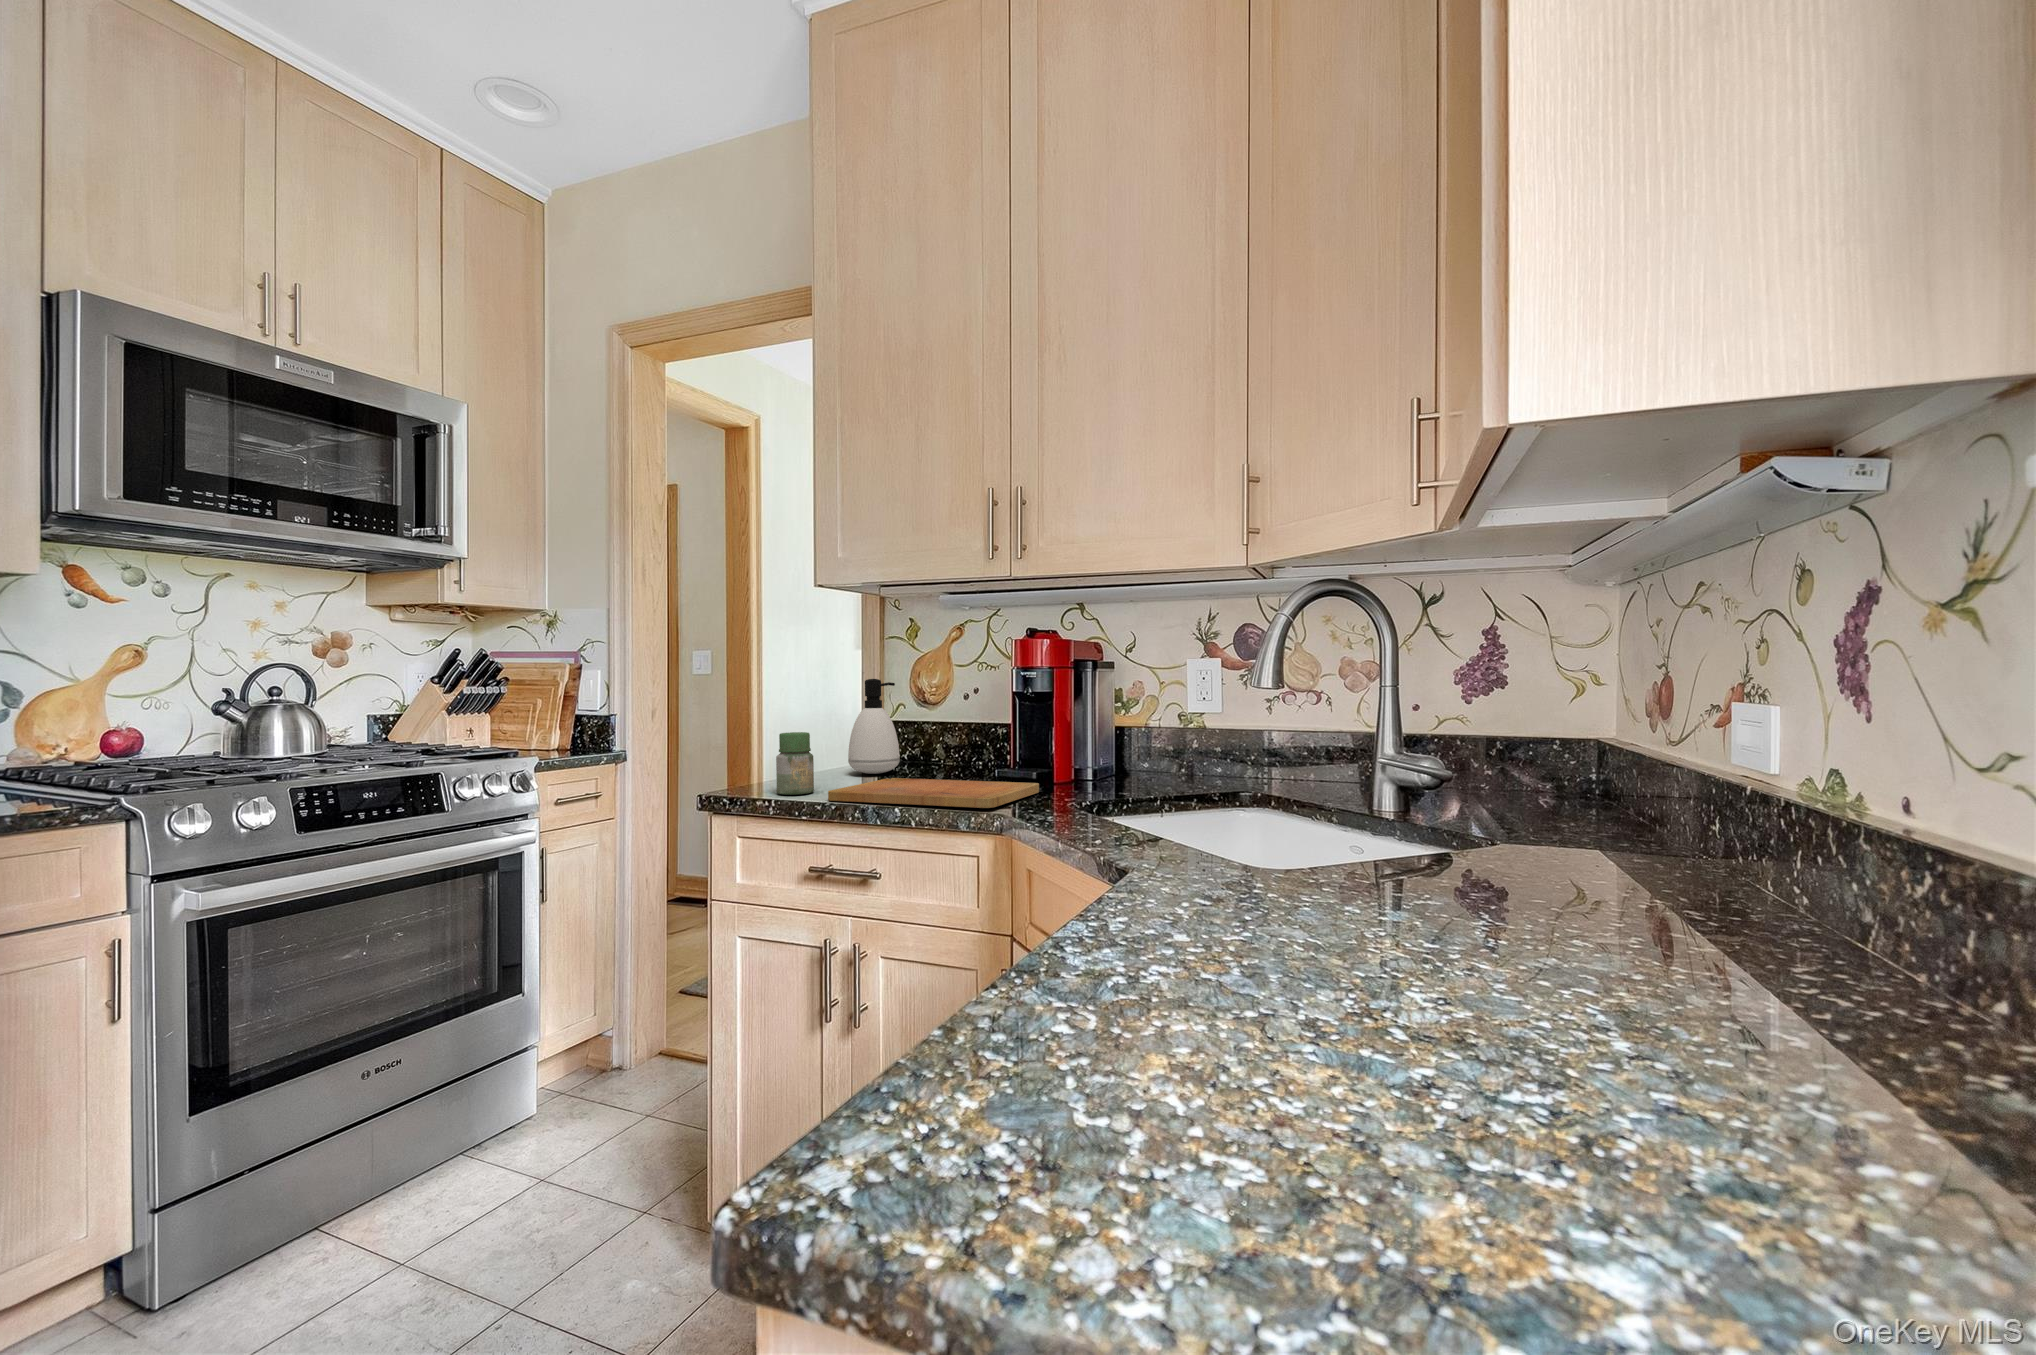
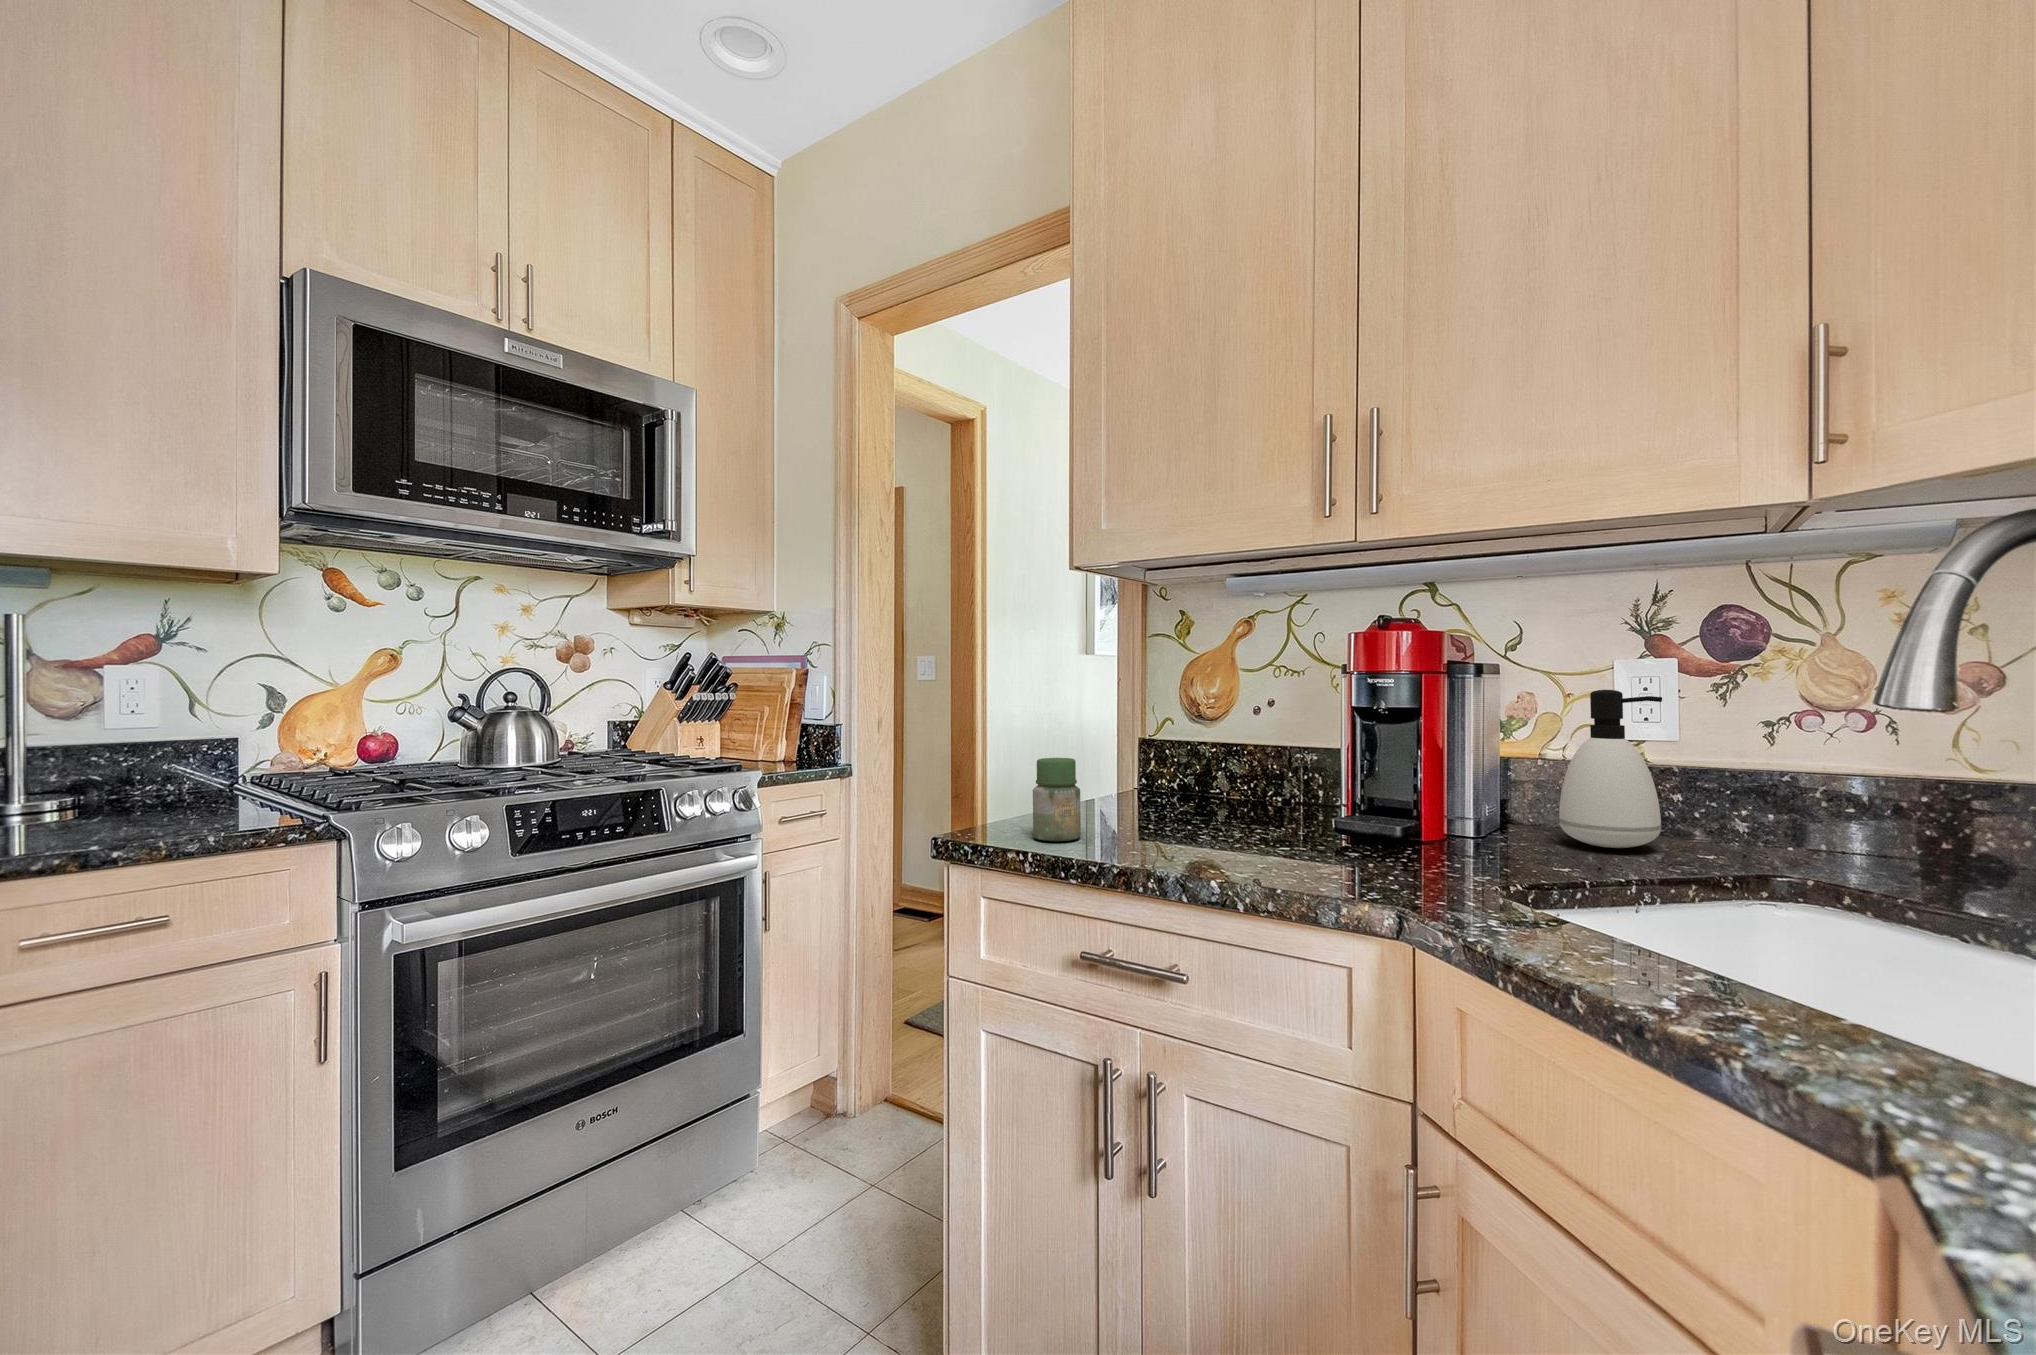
soap dispenser: present [848,679,900,774] -> present [1559,690,1662,848]
cutting board: present [828,778,1039,808] -> none [1105,820,1405,886]

